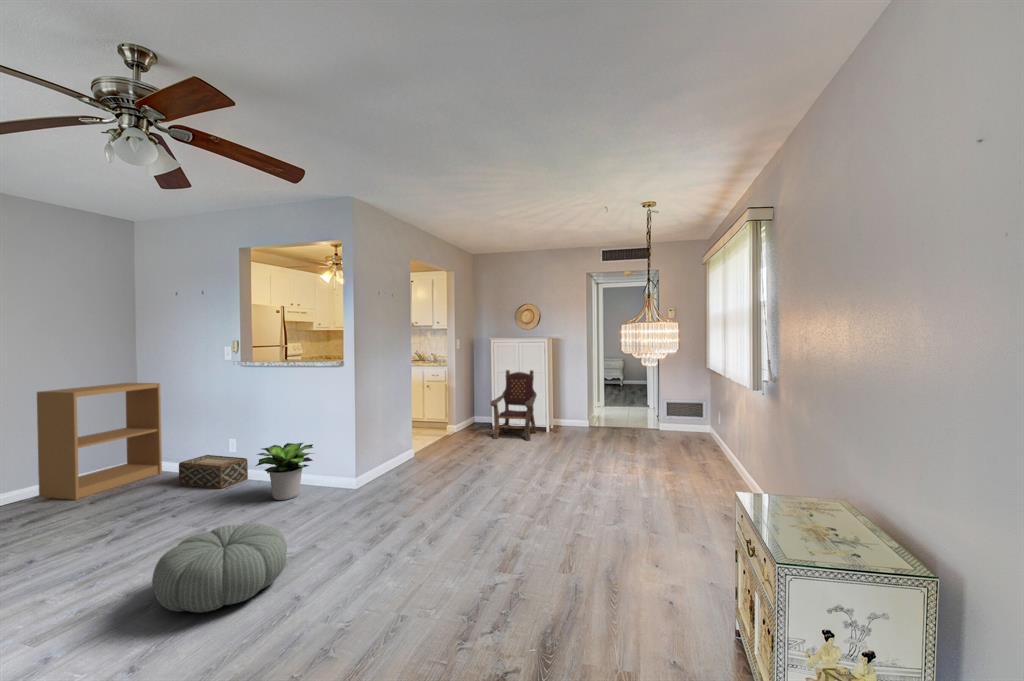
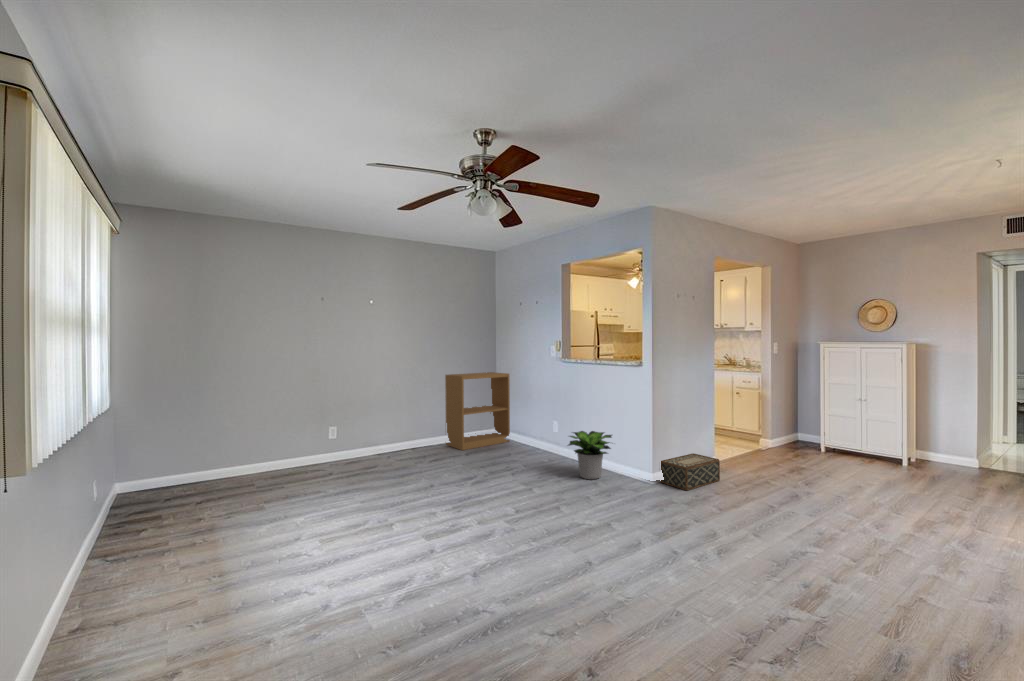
armchair: present [491,370,537,440] -> none [817,380,892,473]
woven basket: present [179,455,248,489] -> present [660,453,720,491]
pouf: present [152,523,287,613] -> none [493,486,581,547]

